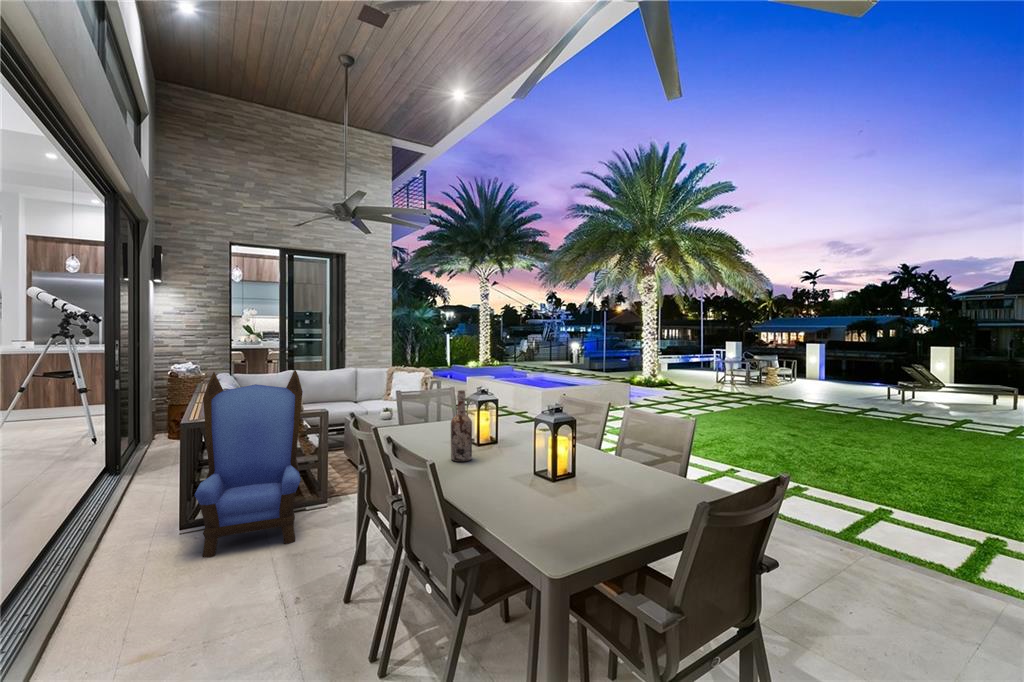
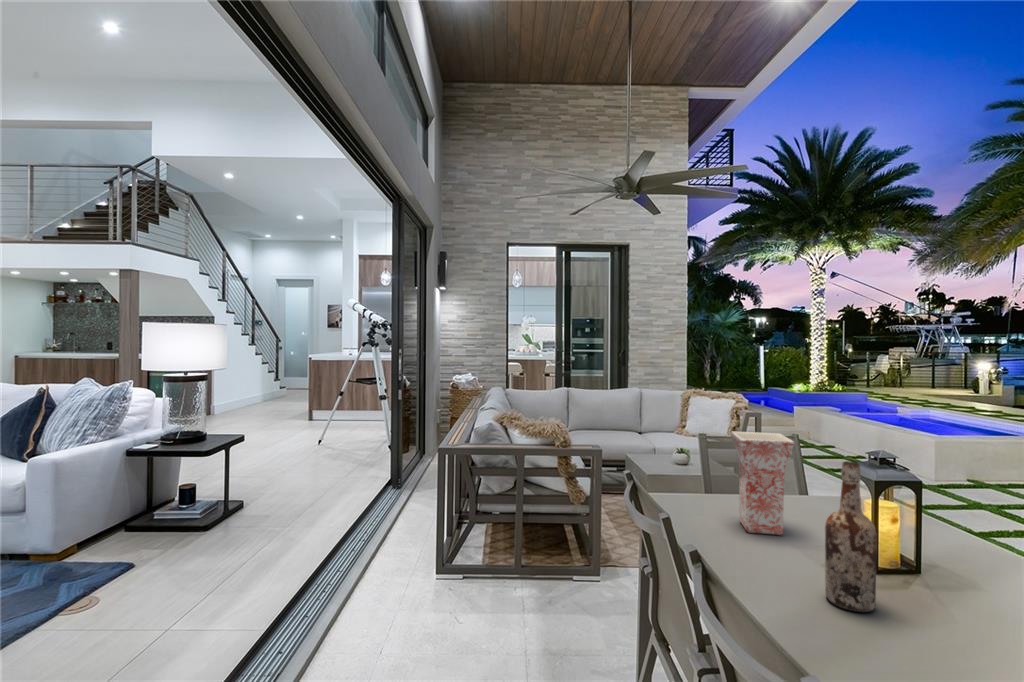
armchair: present [195,370,303,557] -> none [446,389,571,631]
vase: none [411,384,443,441] -> present [731,432,794,535]

